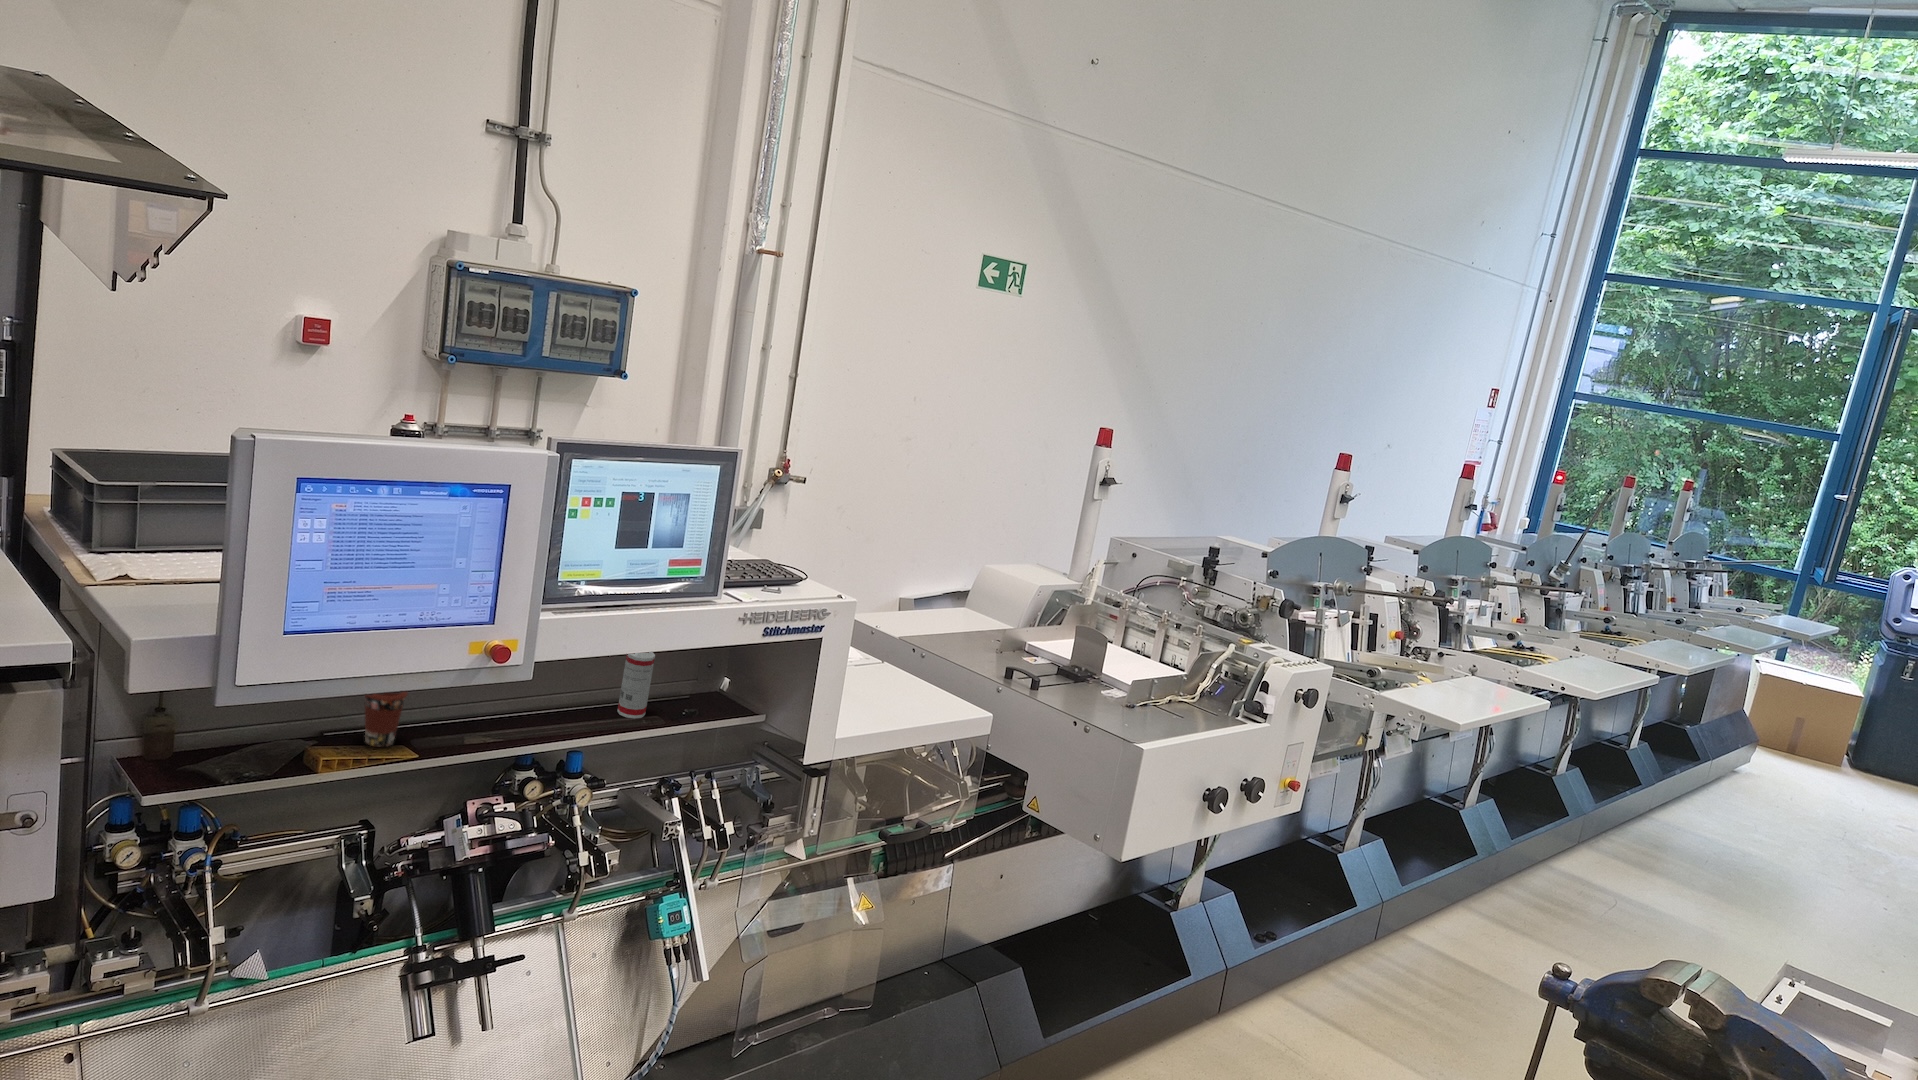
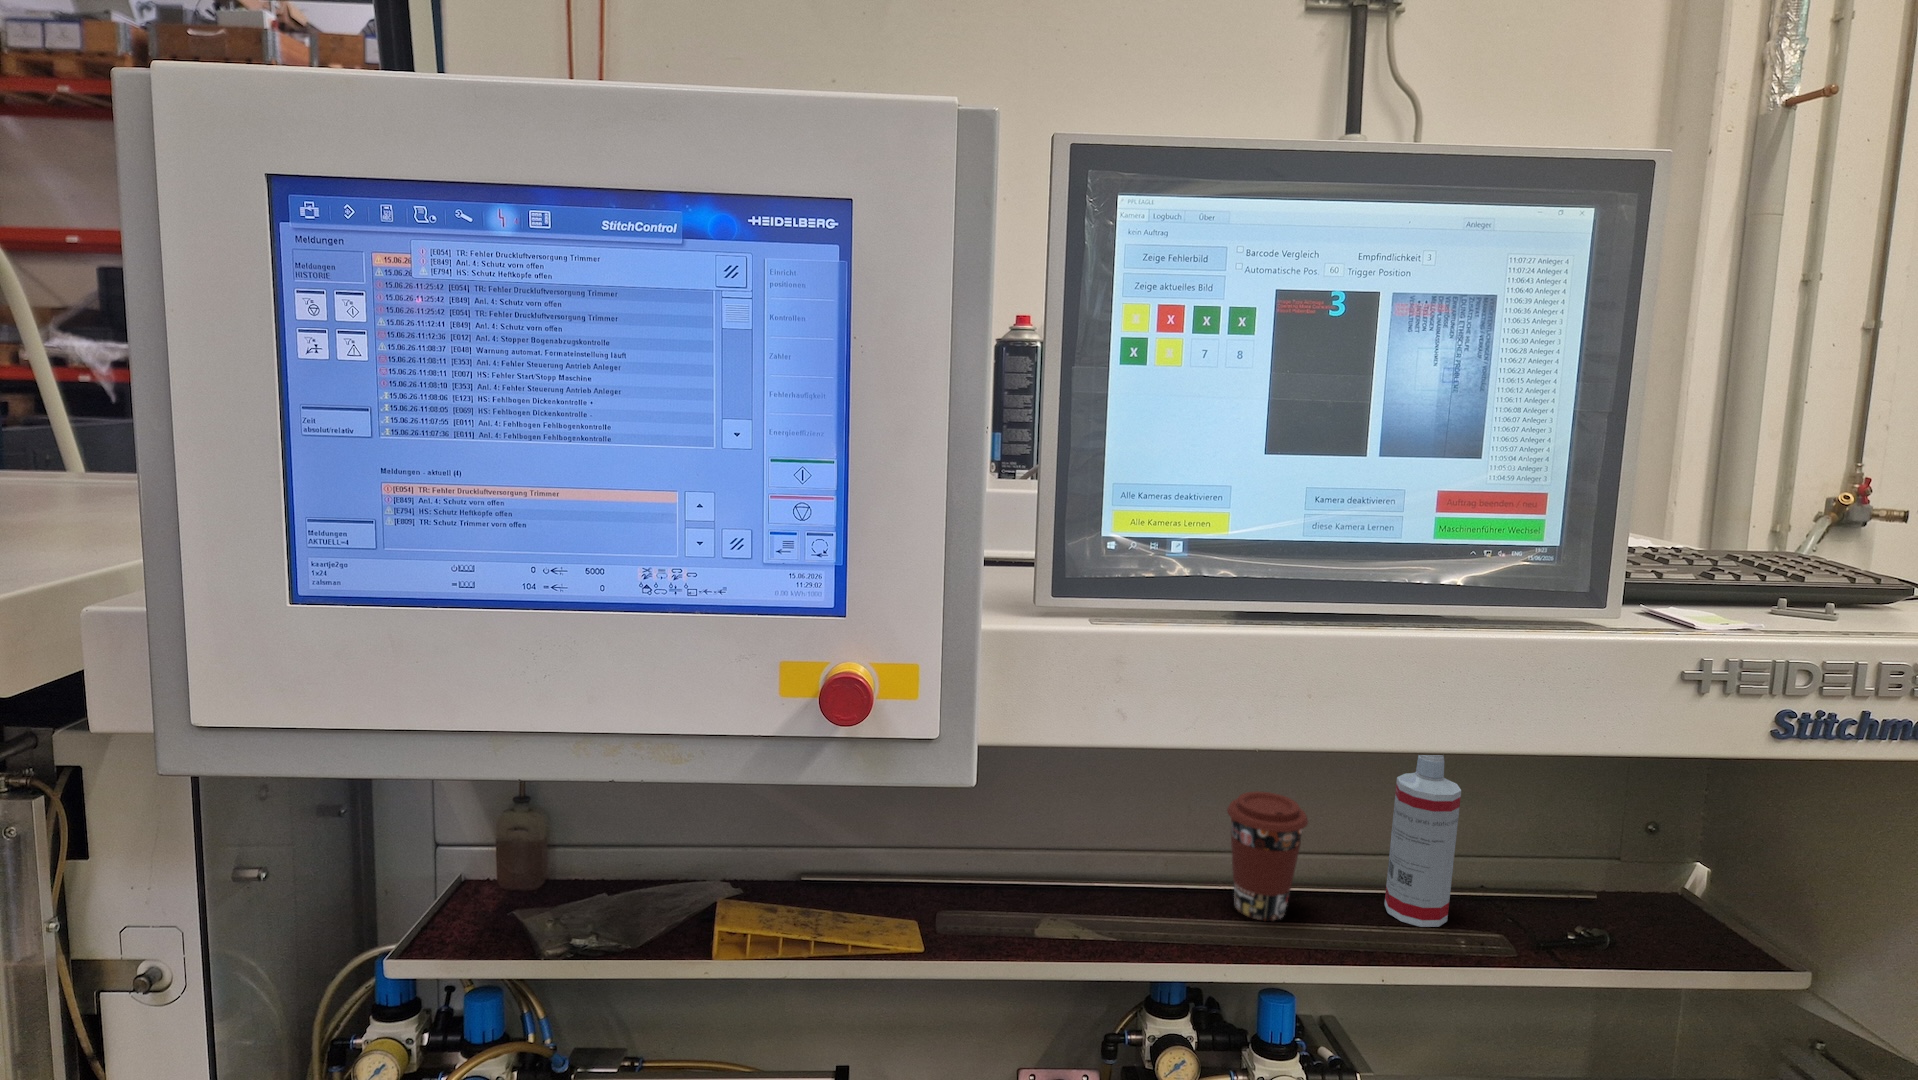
coffee cup: present [365,692,408,747] -> present [1227,791,1308,921]

